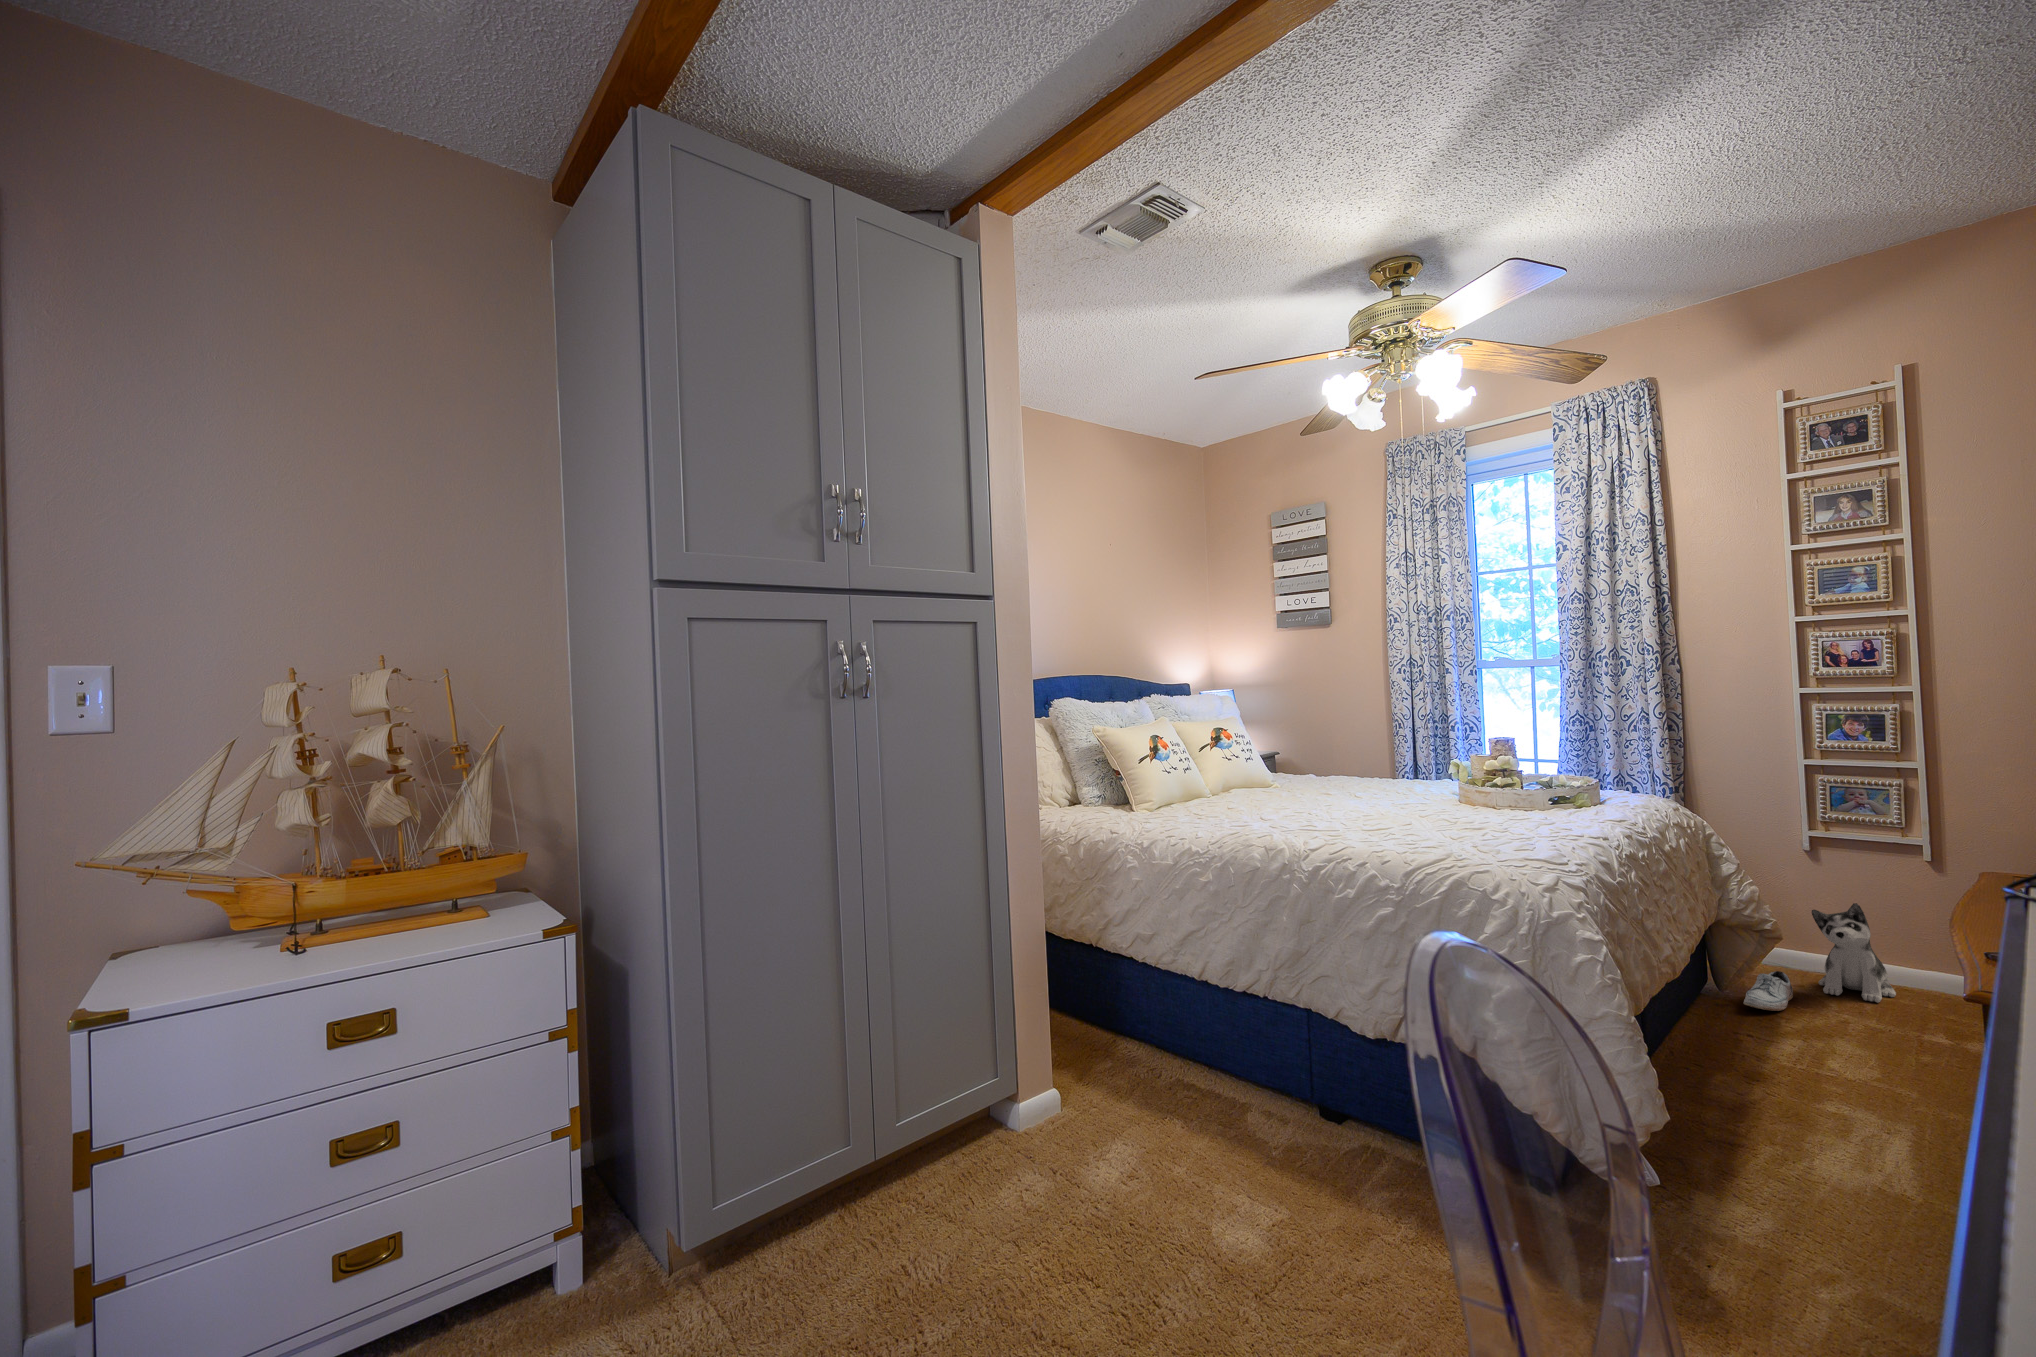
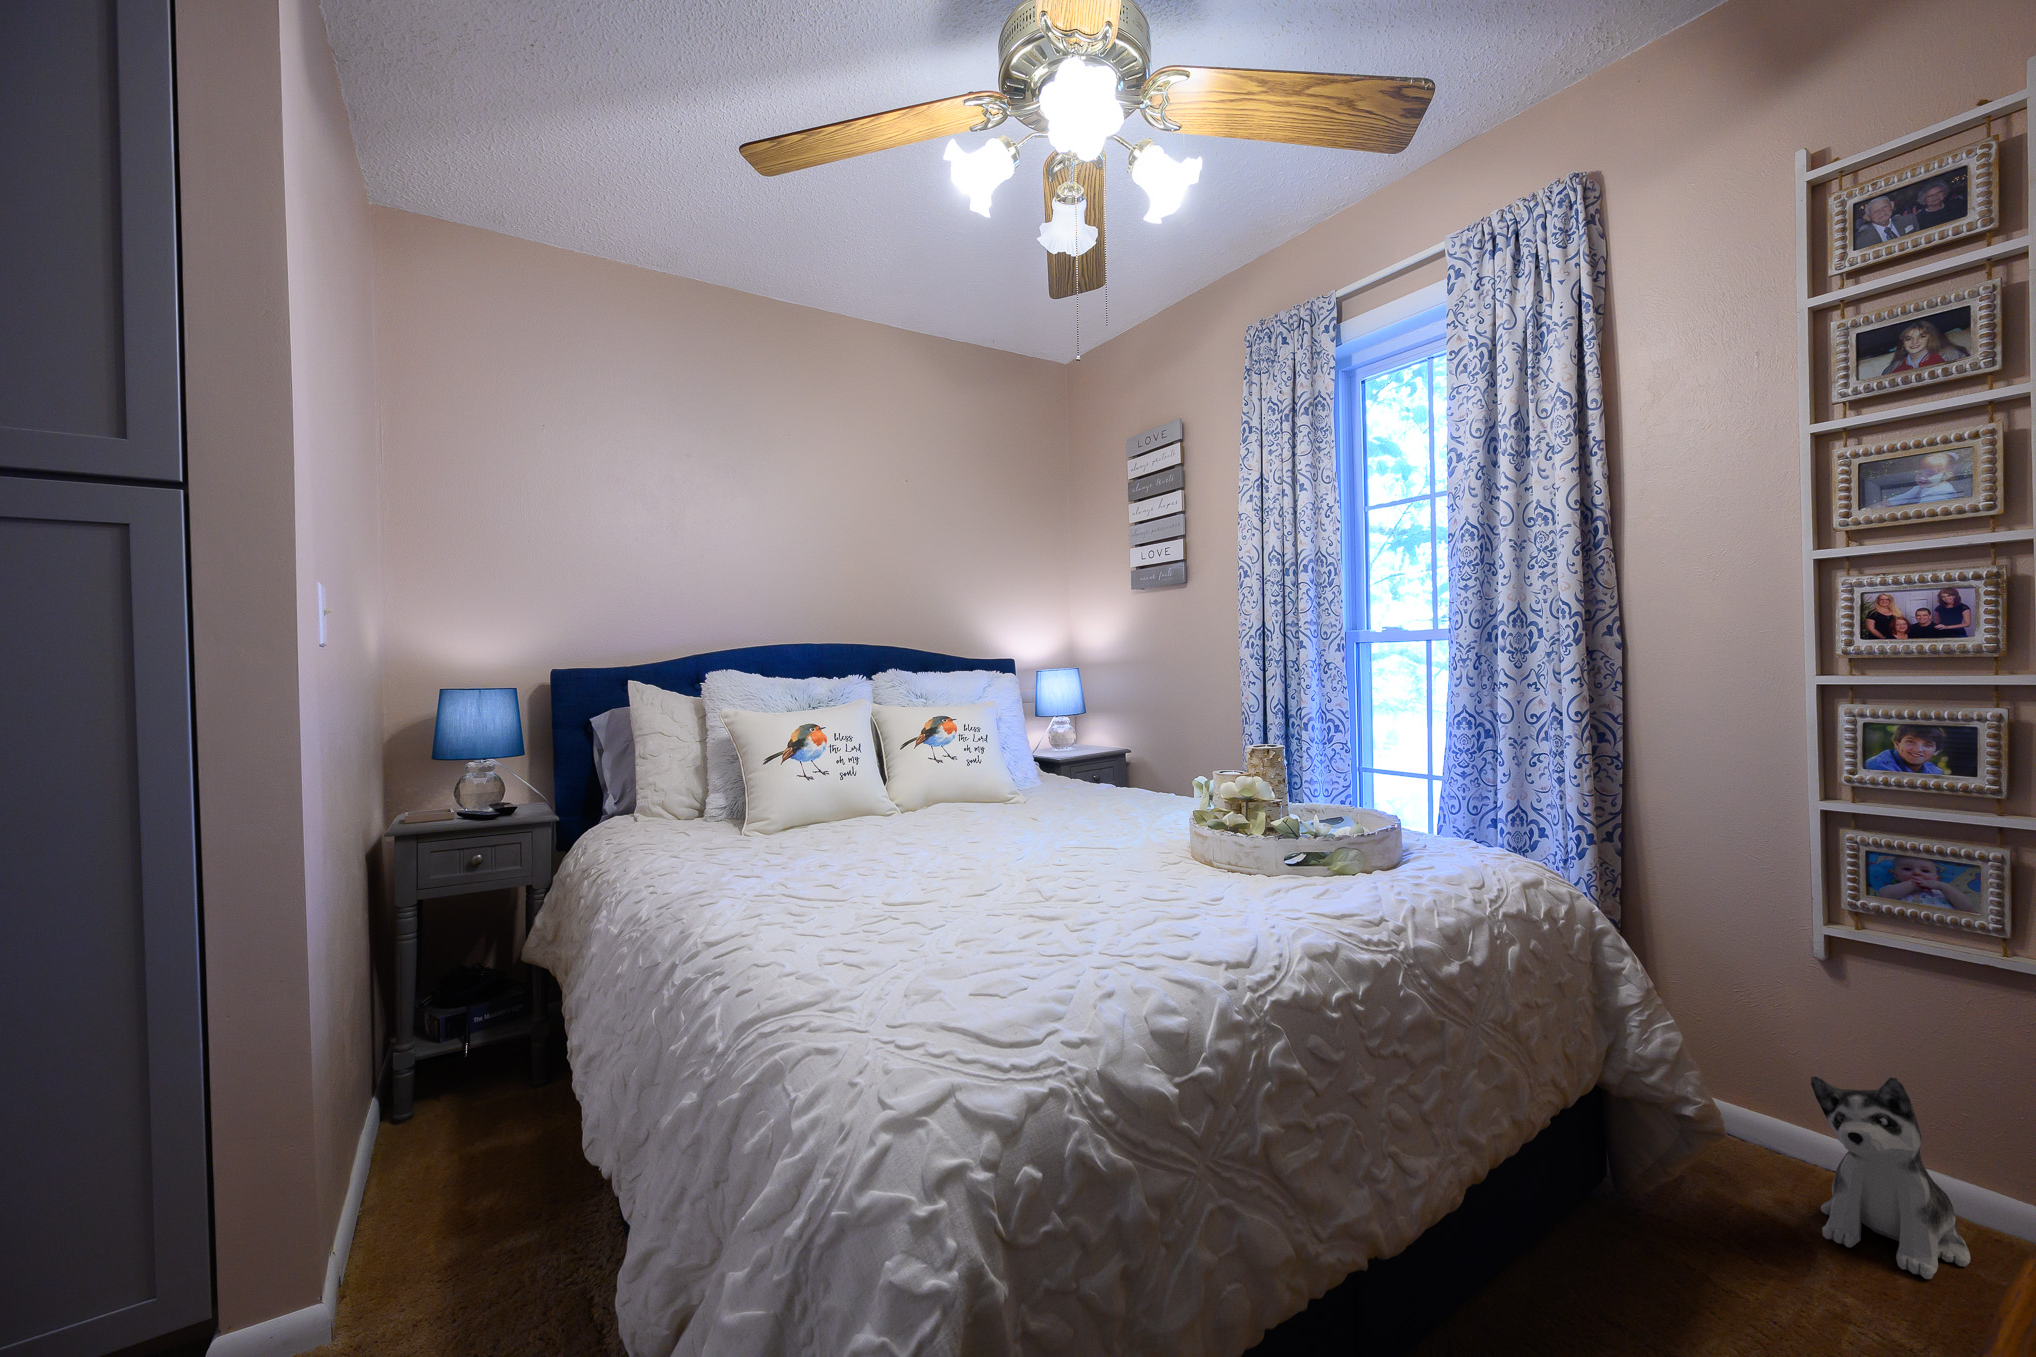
shoe: present [1744,971,1793,1011] -> none [1650,1184,1760,1275]

